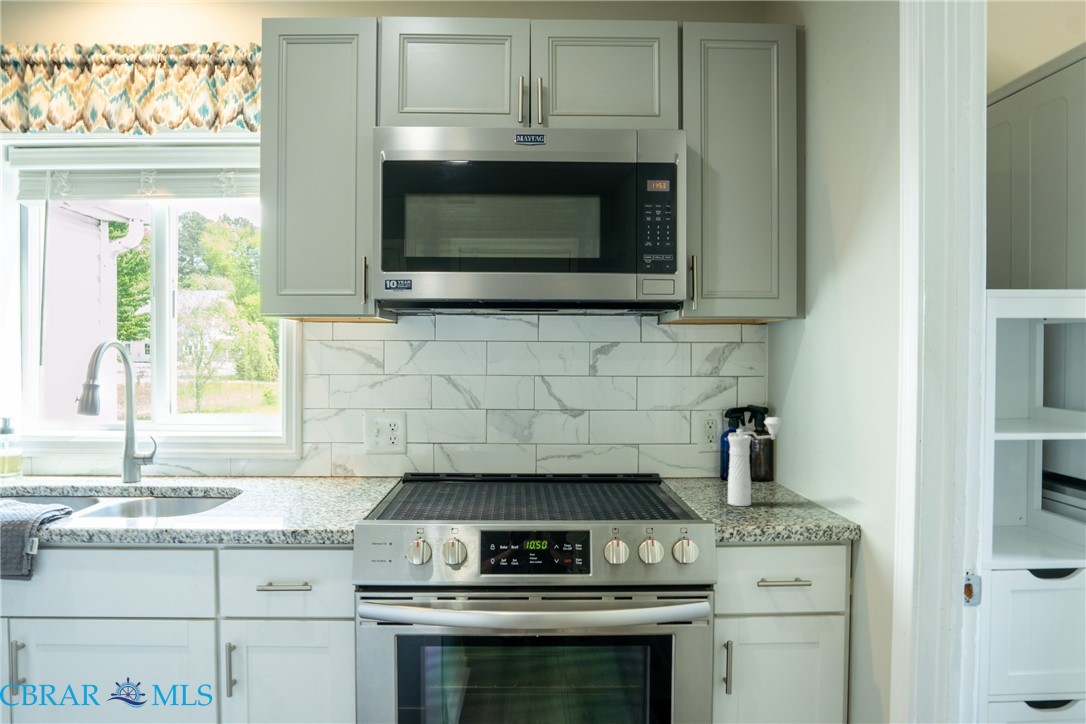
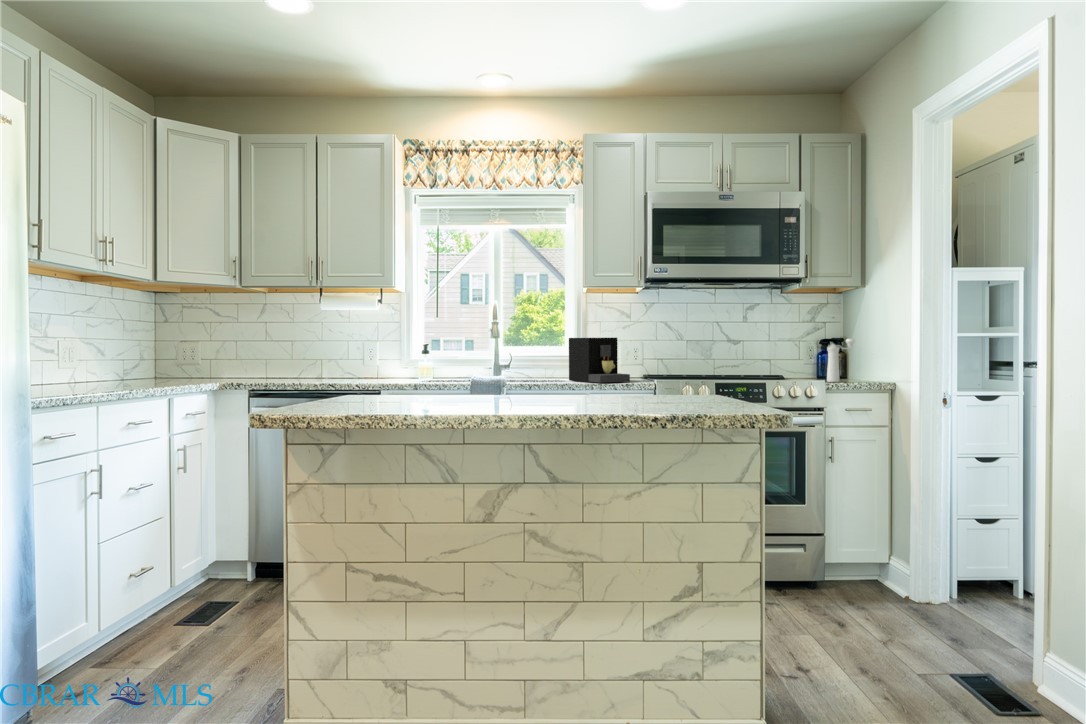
coffee maker: none [268,404,351,506] -> present [569,338,630,383]

